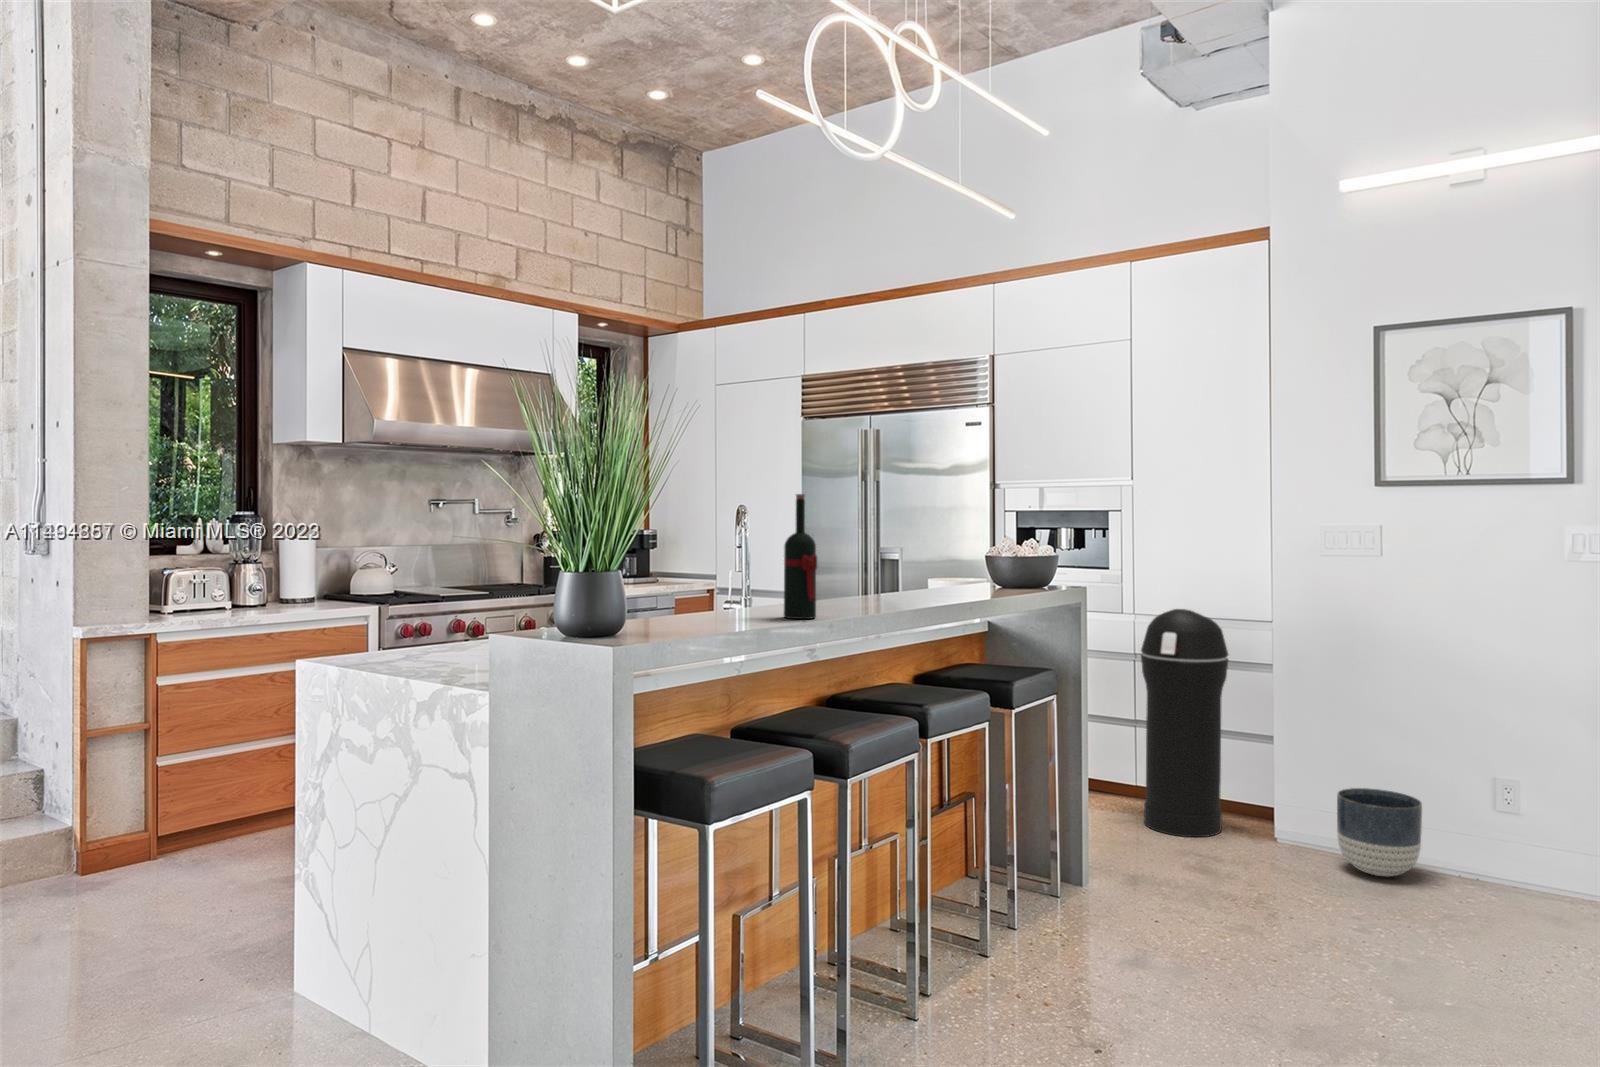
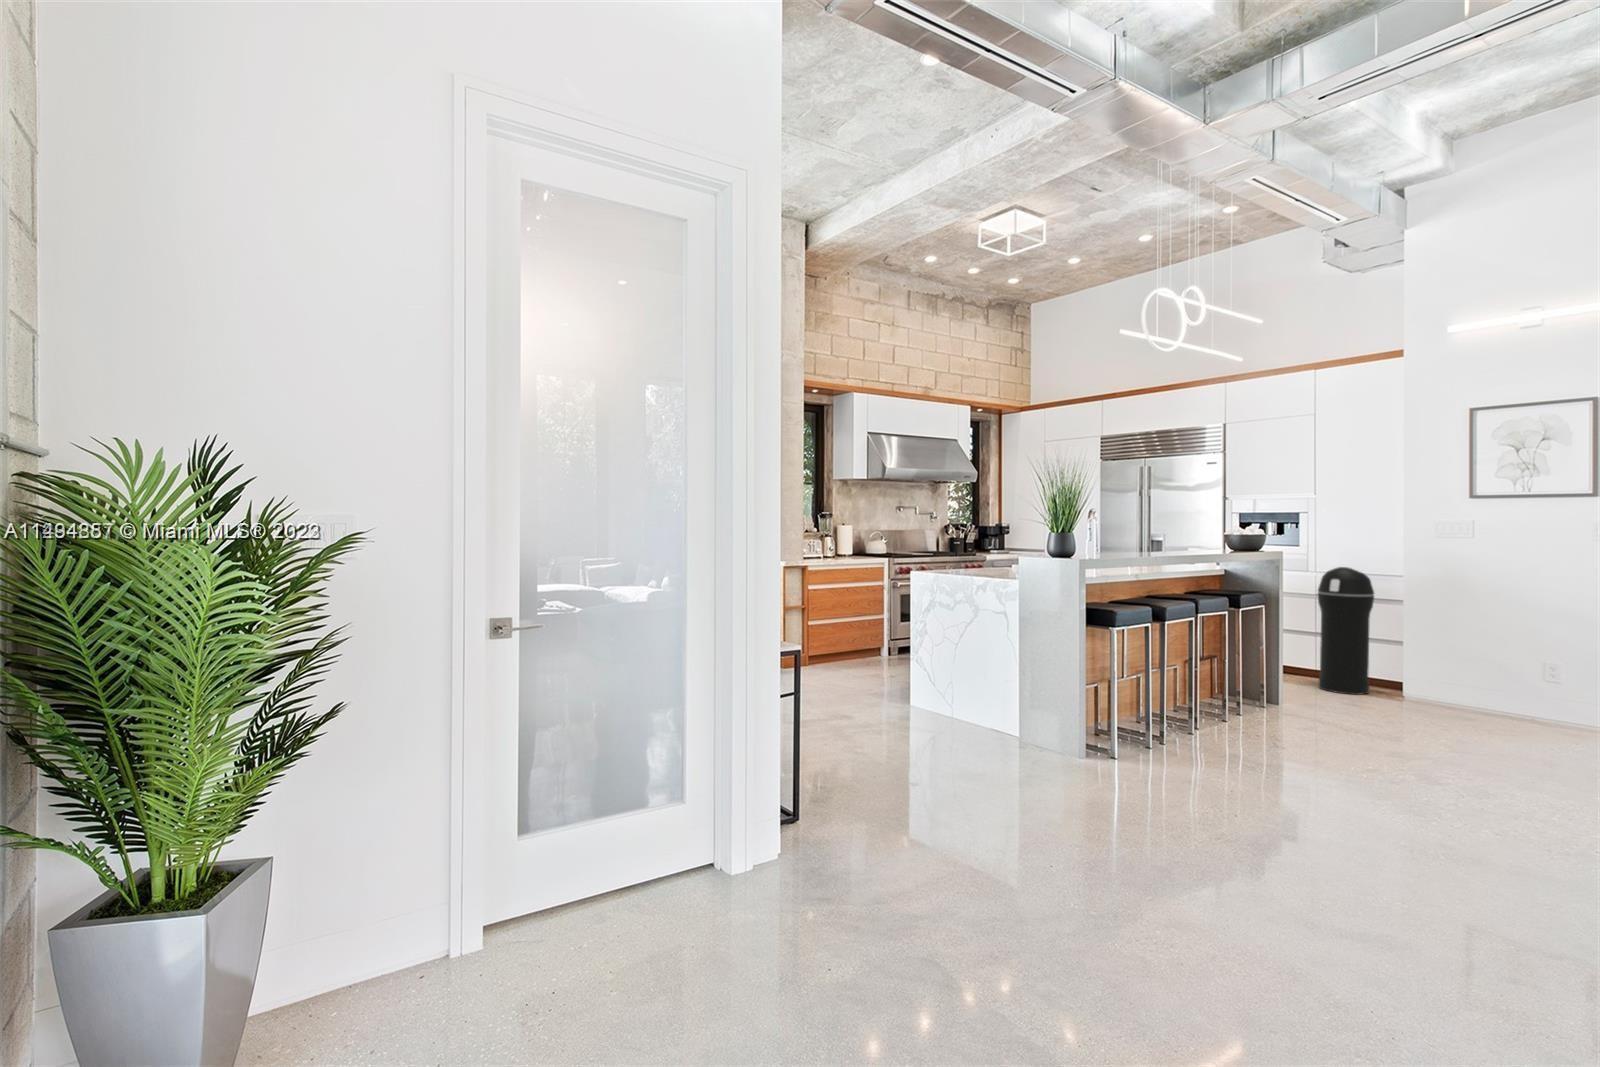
wine bottle: present [784,494,817,619] -> none [1136,503,1152,555]
planter: present [1337,788,1422,877] -> none [1441,668,1496,715]

